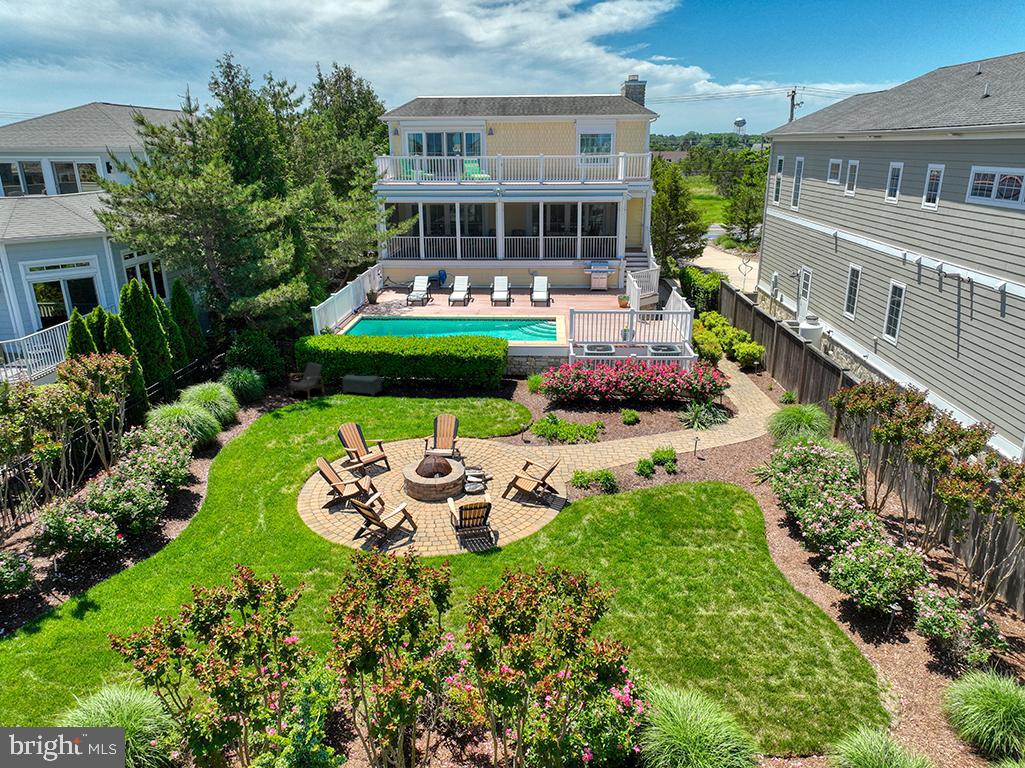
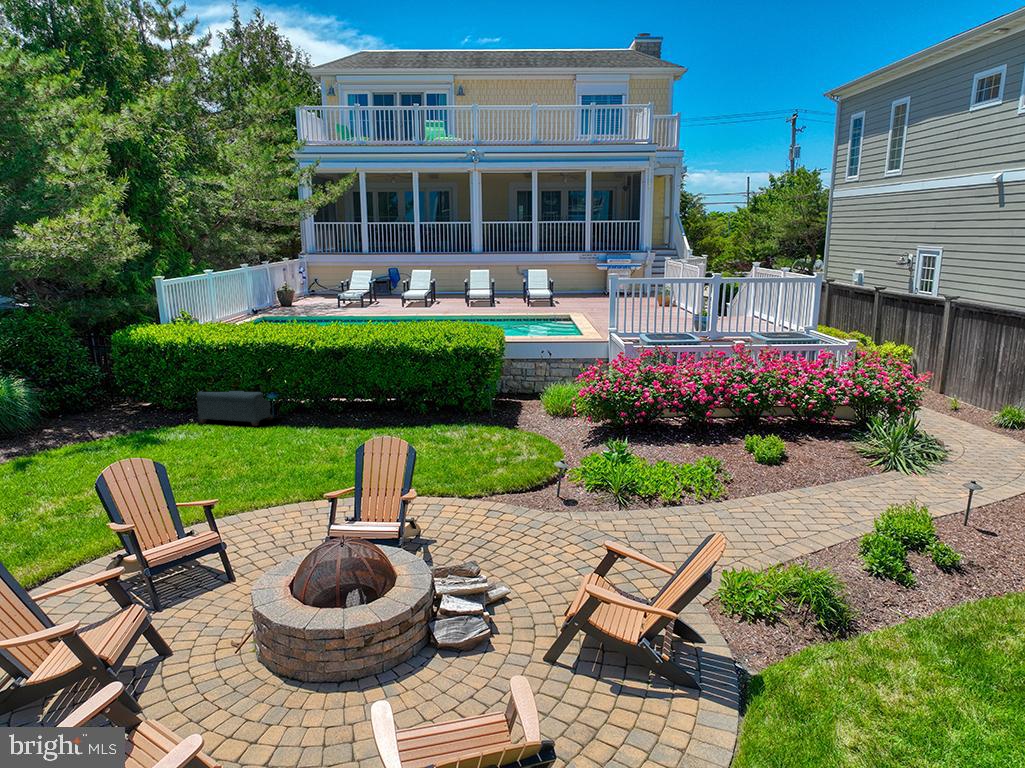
lounge chair: present [289,363,324,398] -> none [88,366,162,432]

